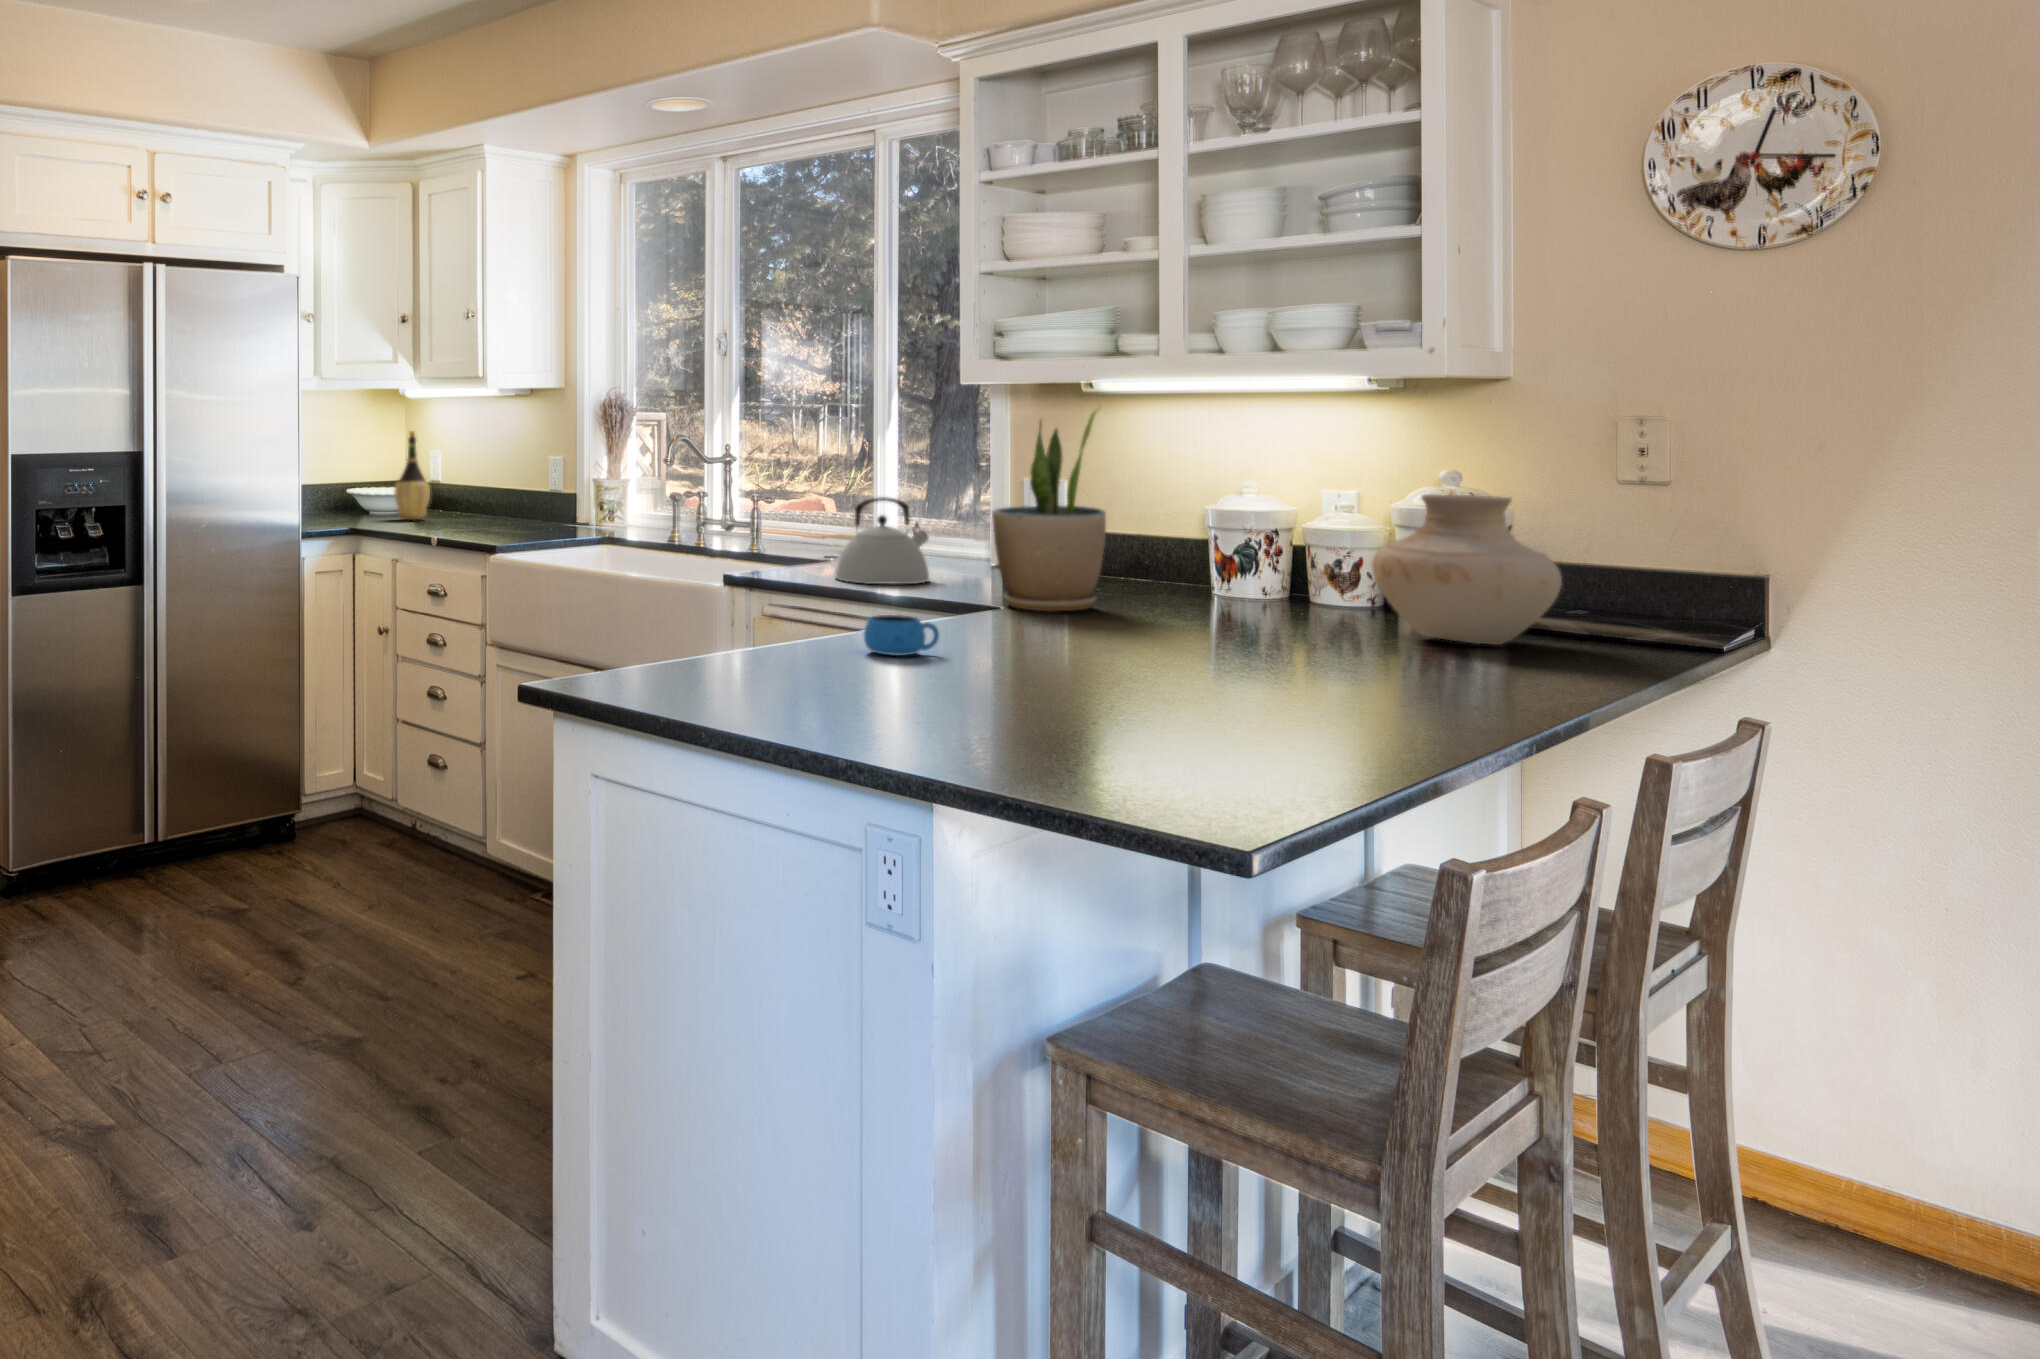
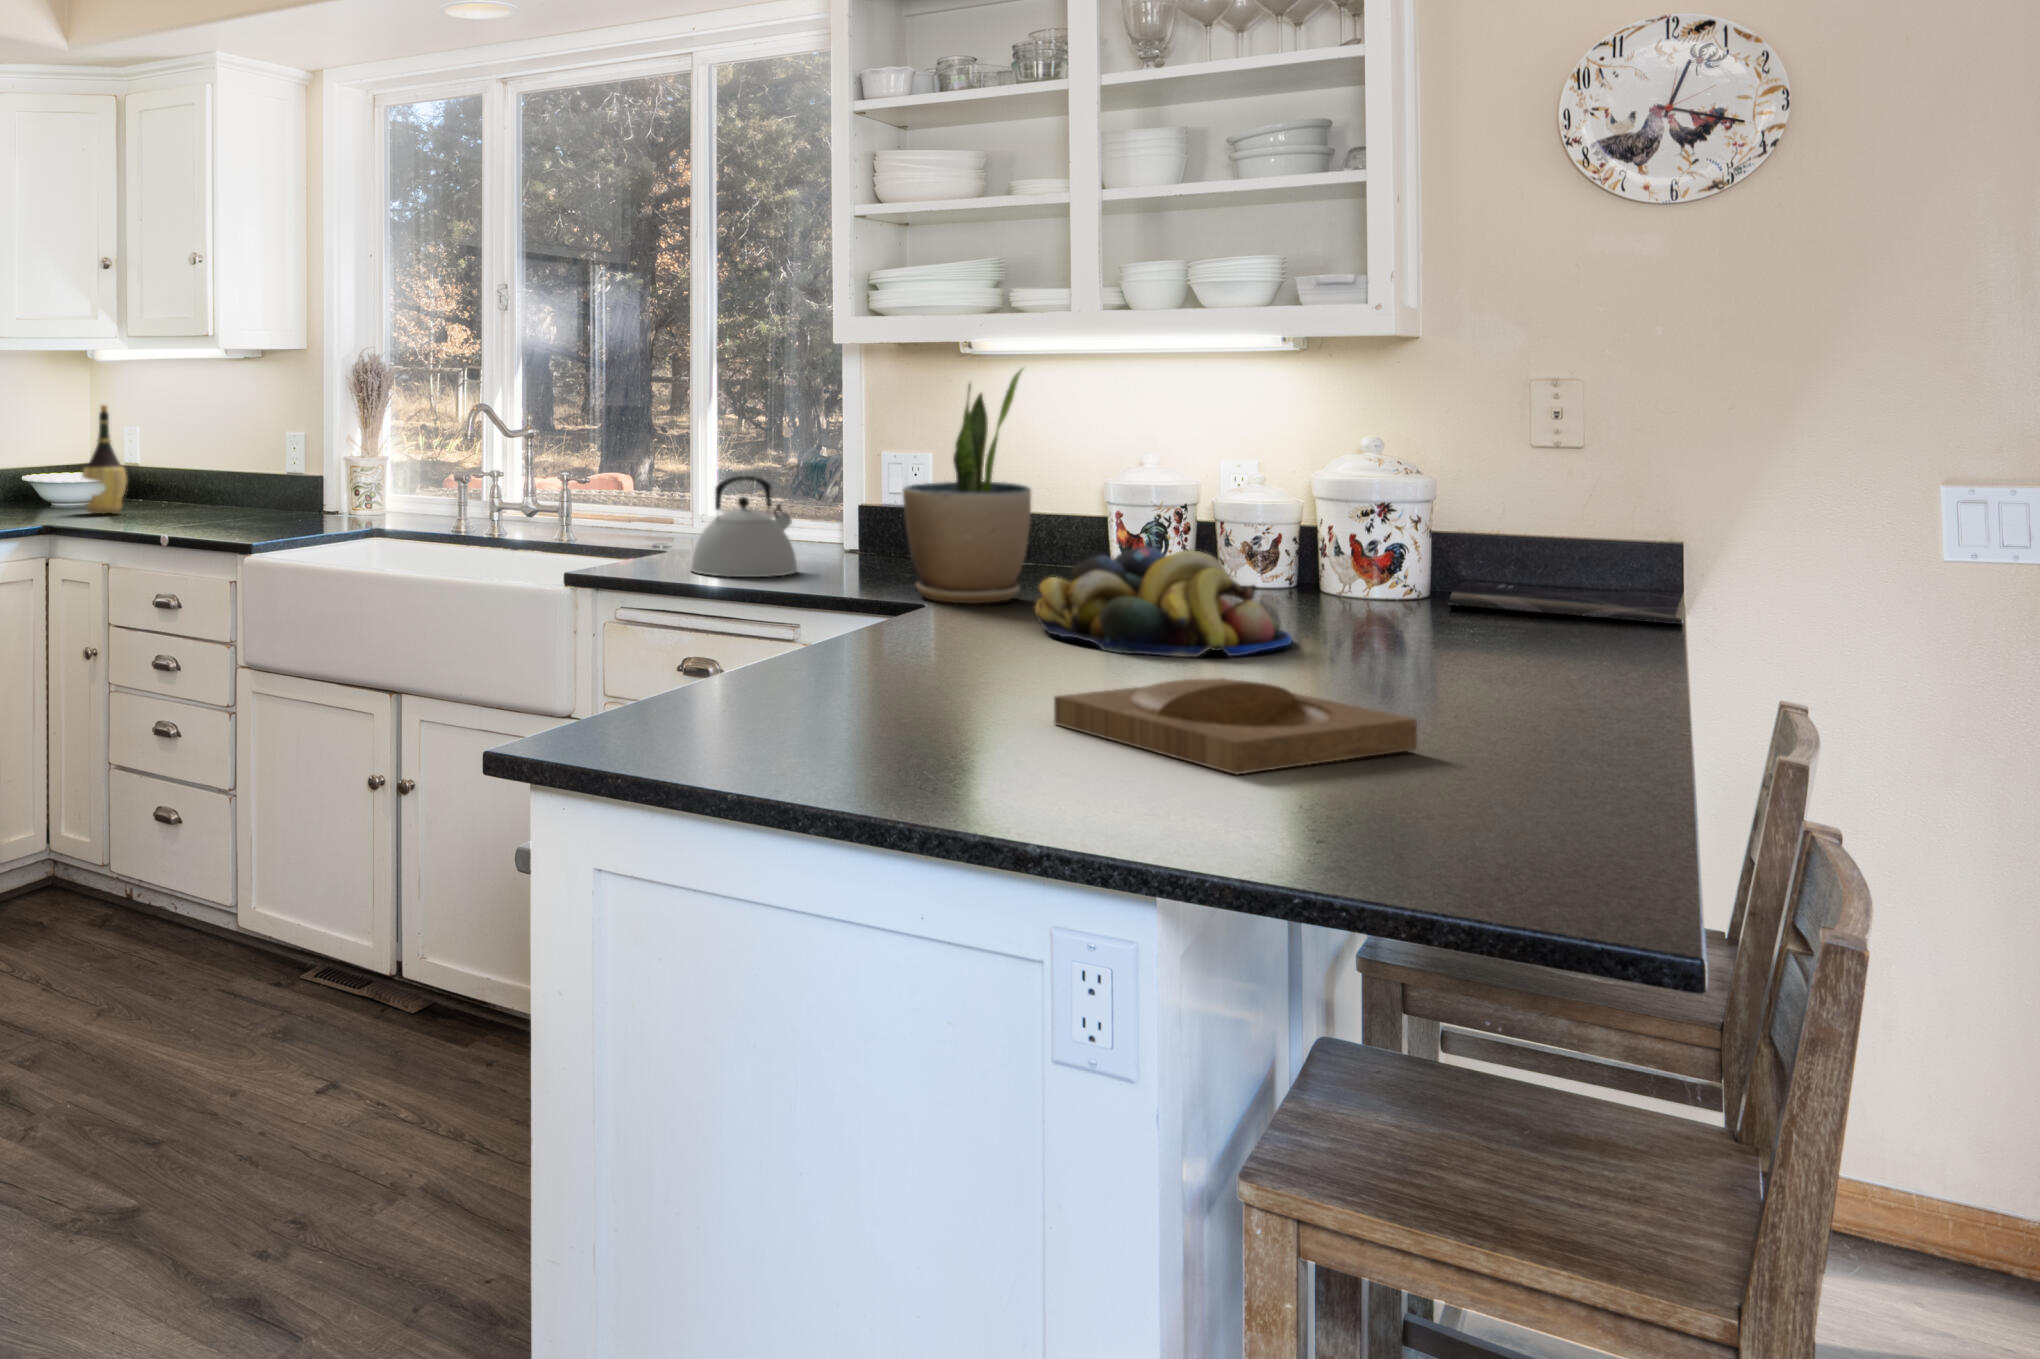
vase: present [1372,494,1562,645] -> none [1327,461,1525,623]
fruit bowl: none [1063,565,1291,660] -> present [1035,547,1292,657]
mug: present [864,615,939,656] -> none [858,619,945,669]
tray: none [957,671,1237,738] -> present [1054,678,1417,774]

